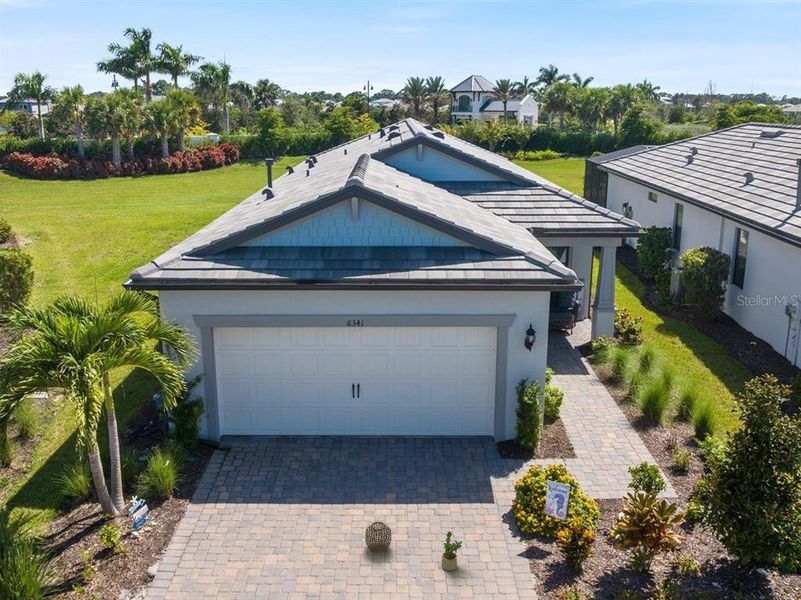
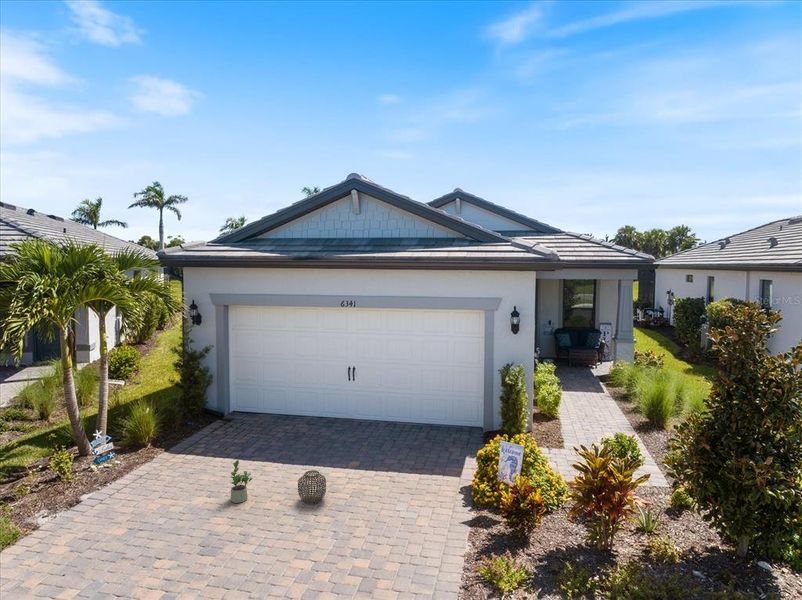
potted plant: present [441,531,463,571] -> present [231,460,252,503]

